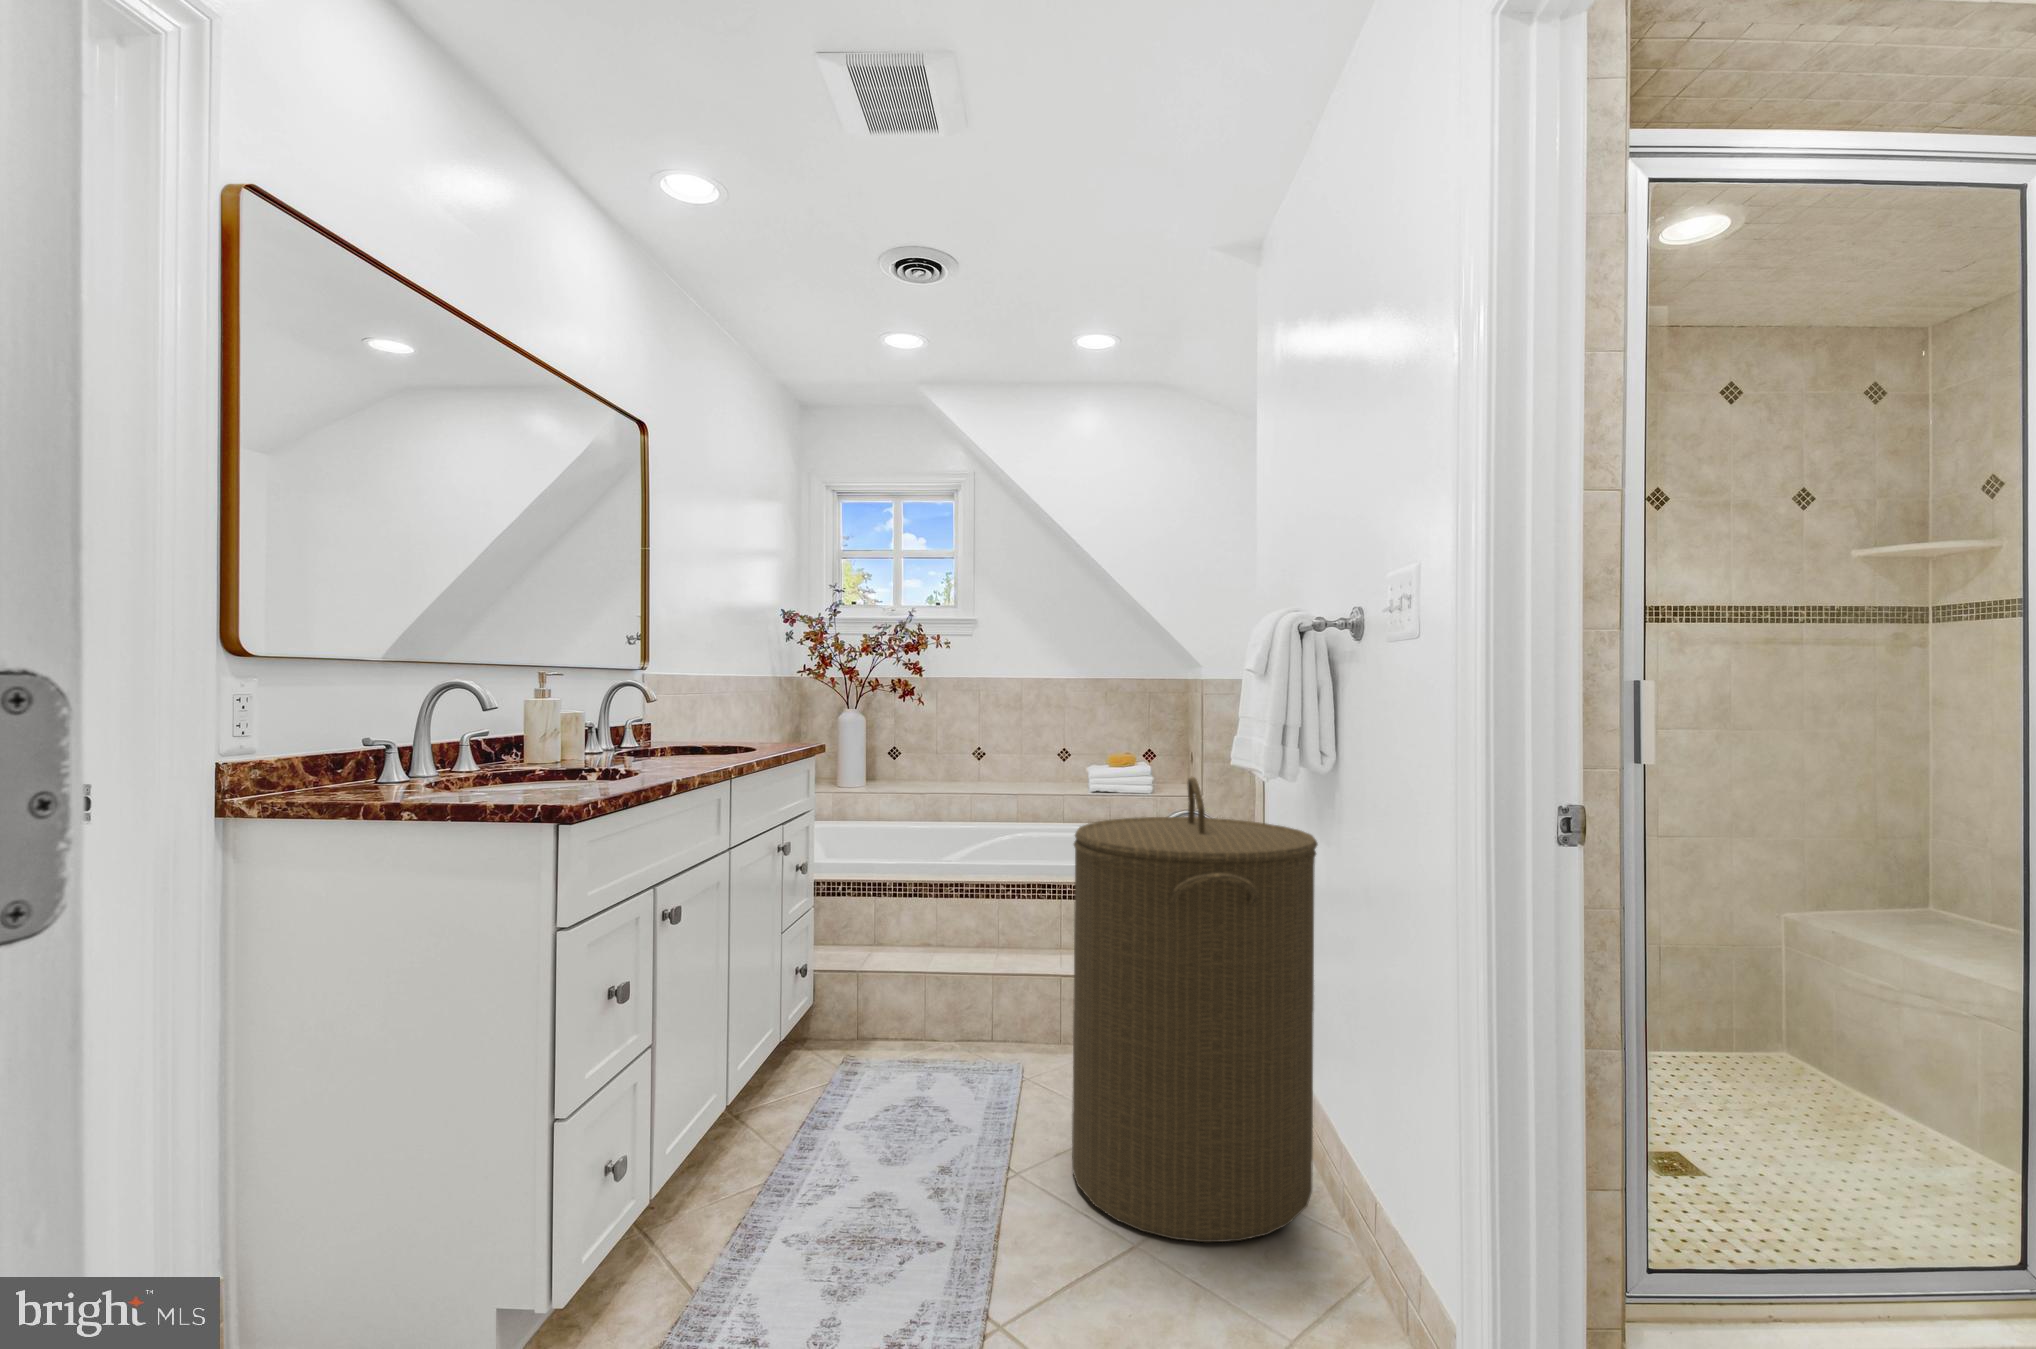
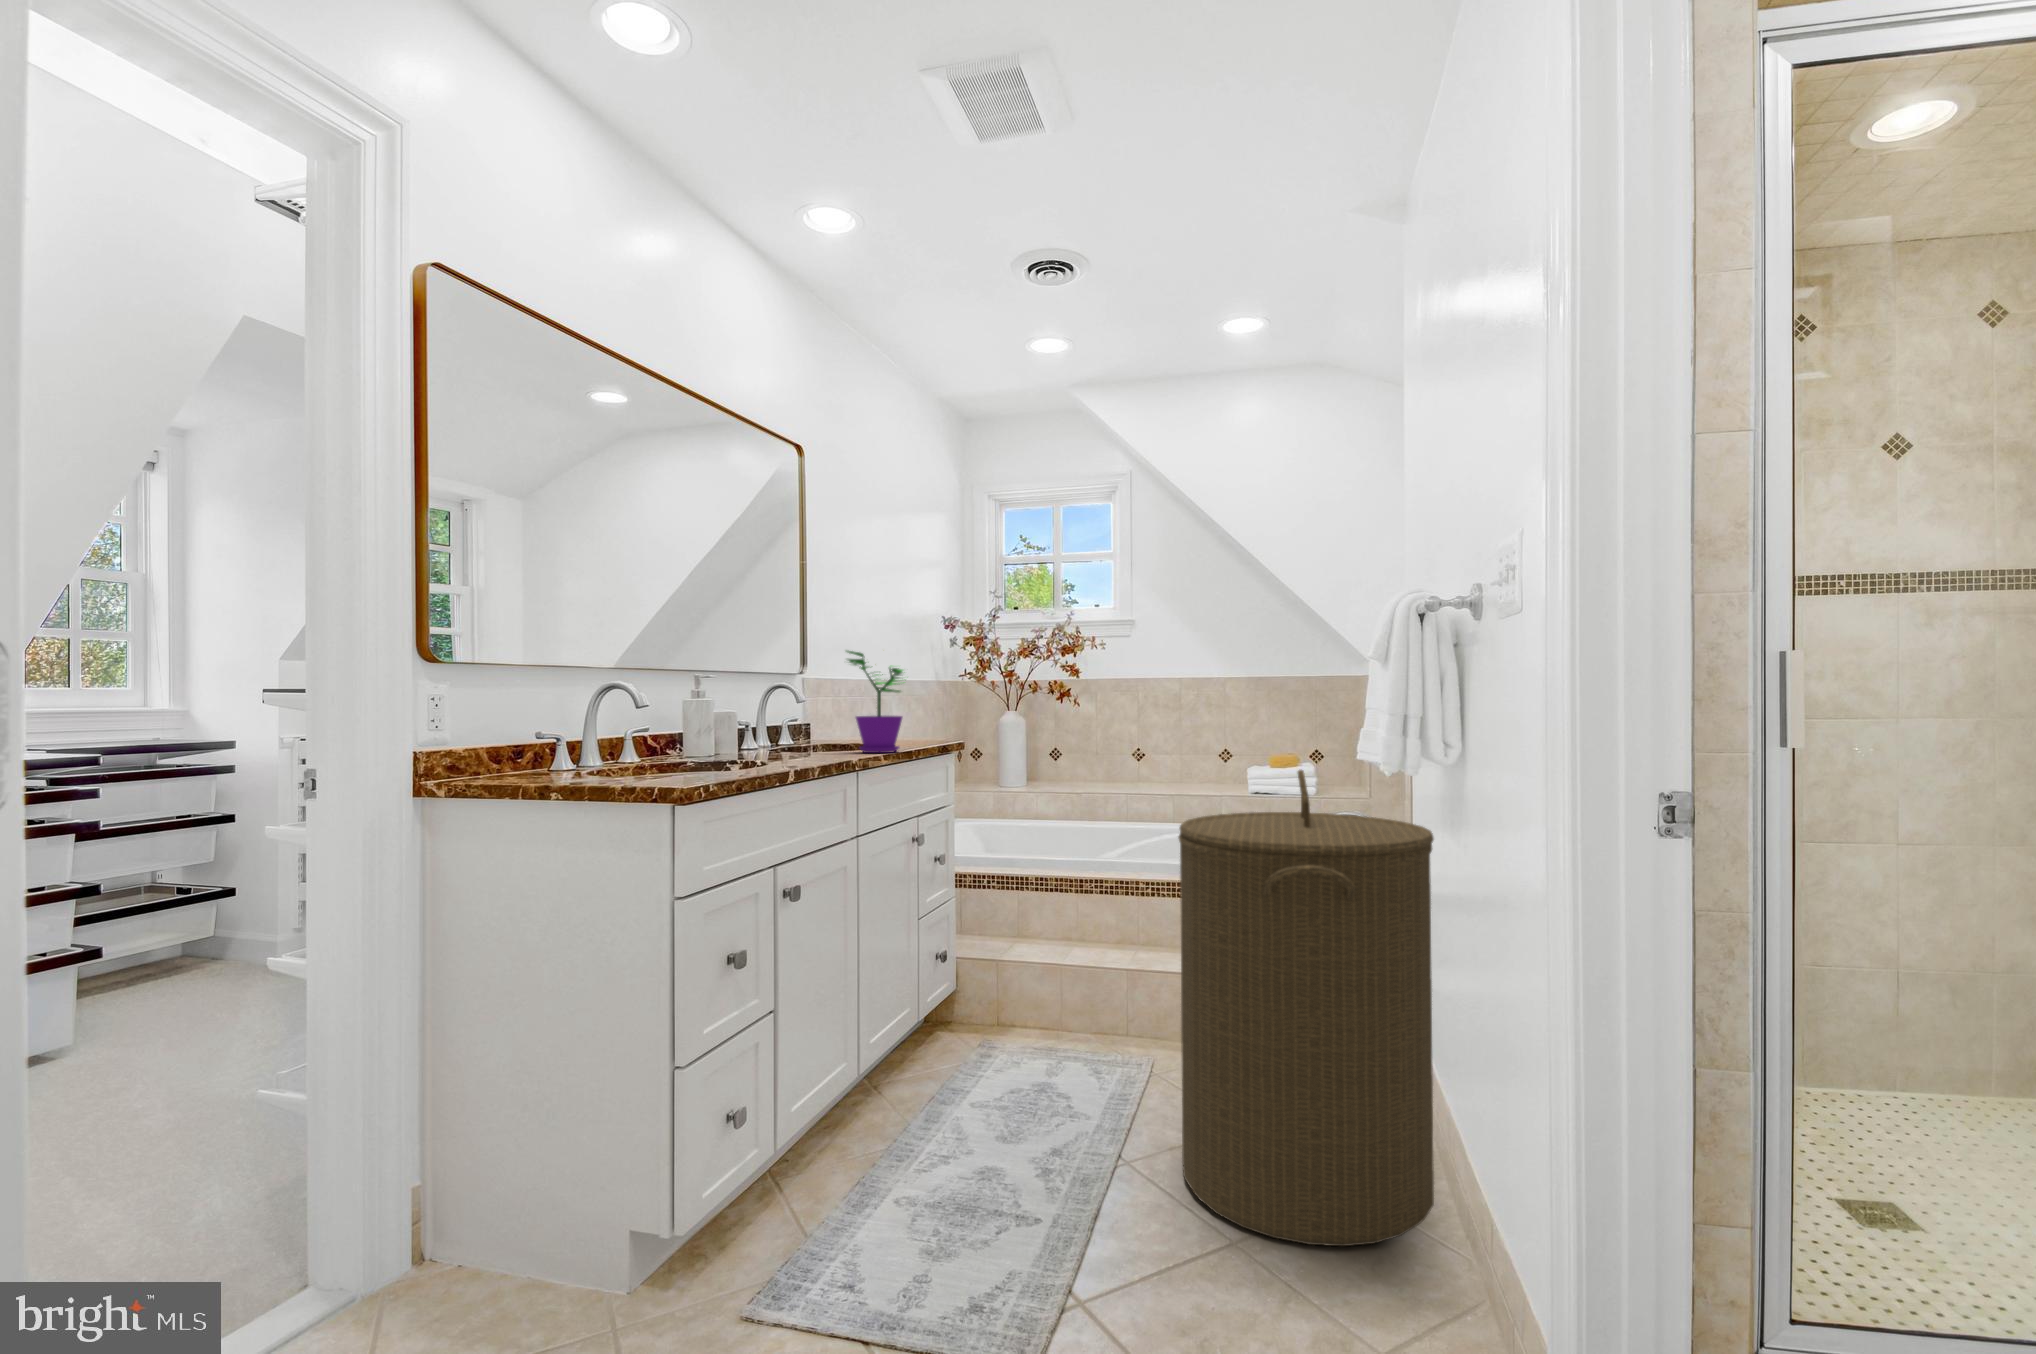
flower pot: none [708,643,779,758] -> present [846,651,903,753]

